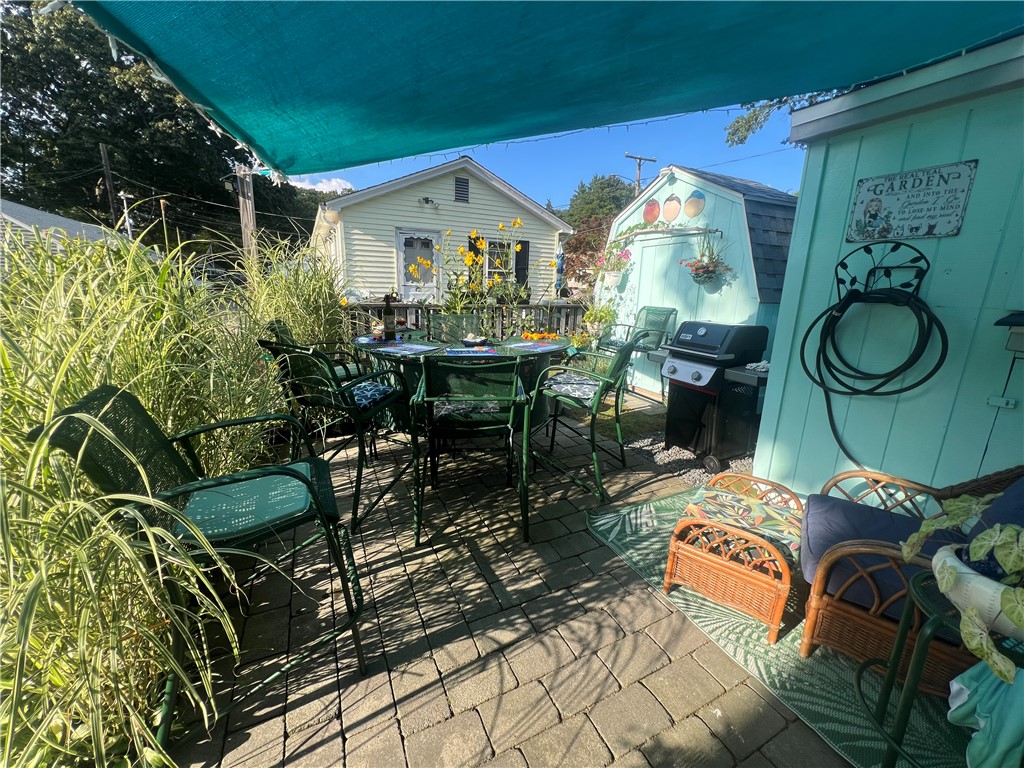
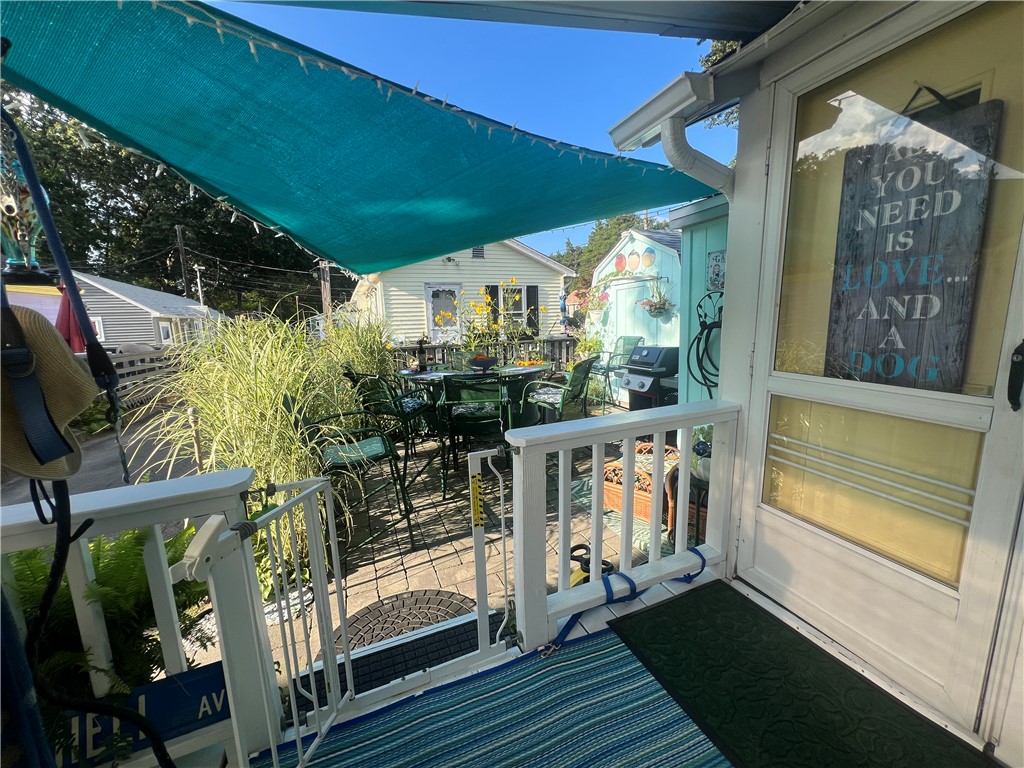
fruit bowl: none [457,318,503,351] -> present [468,353,499,374]

